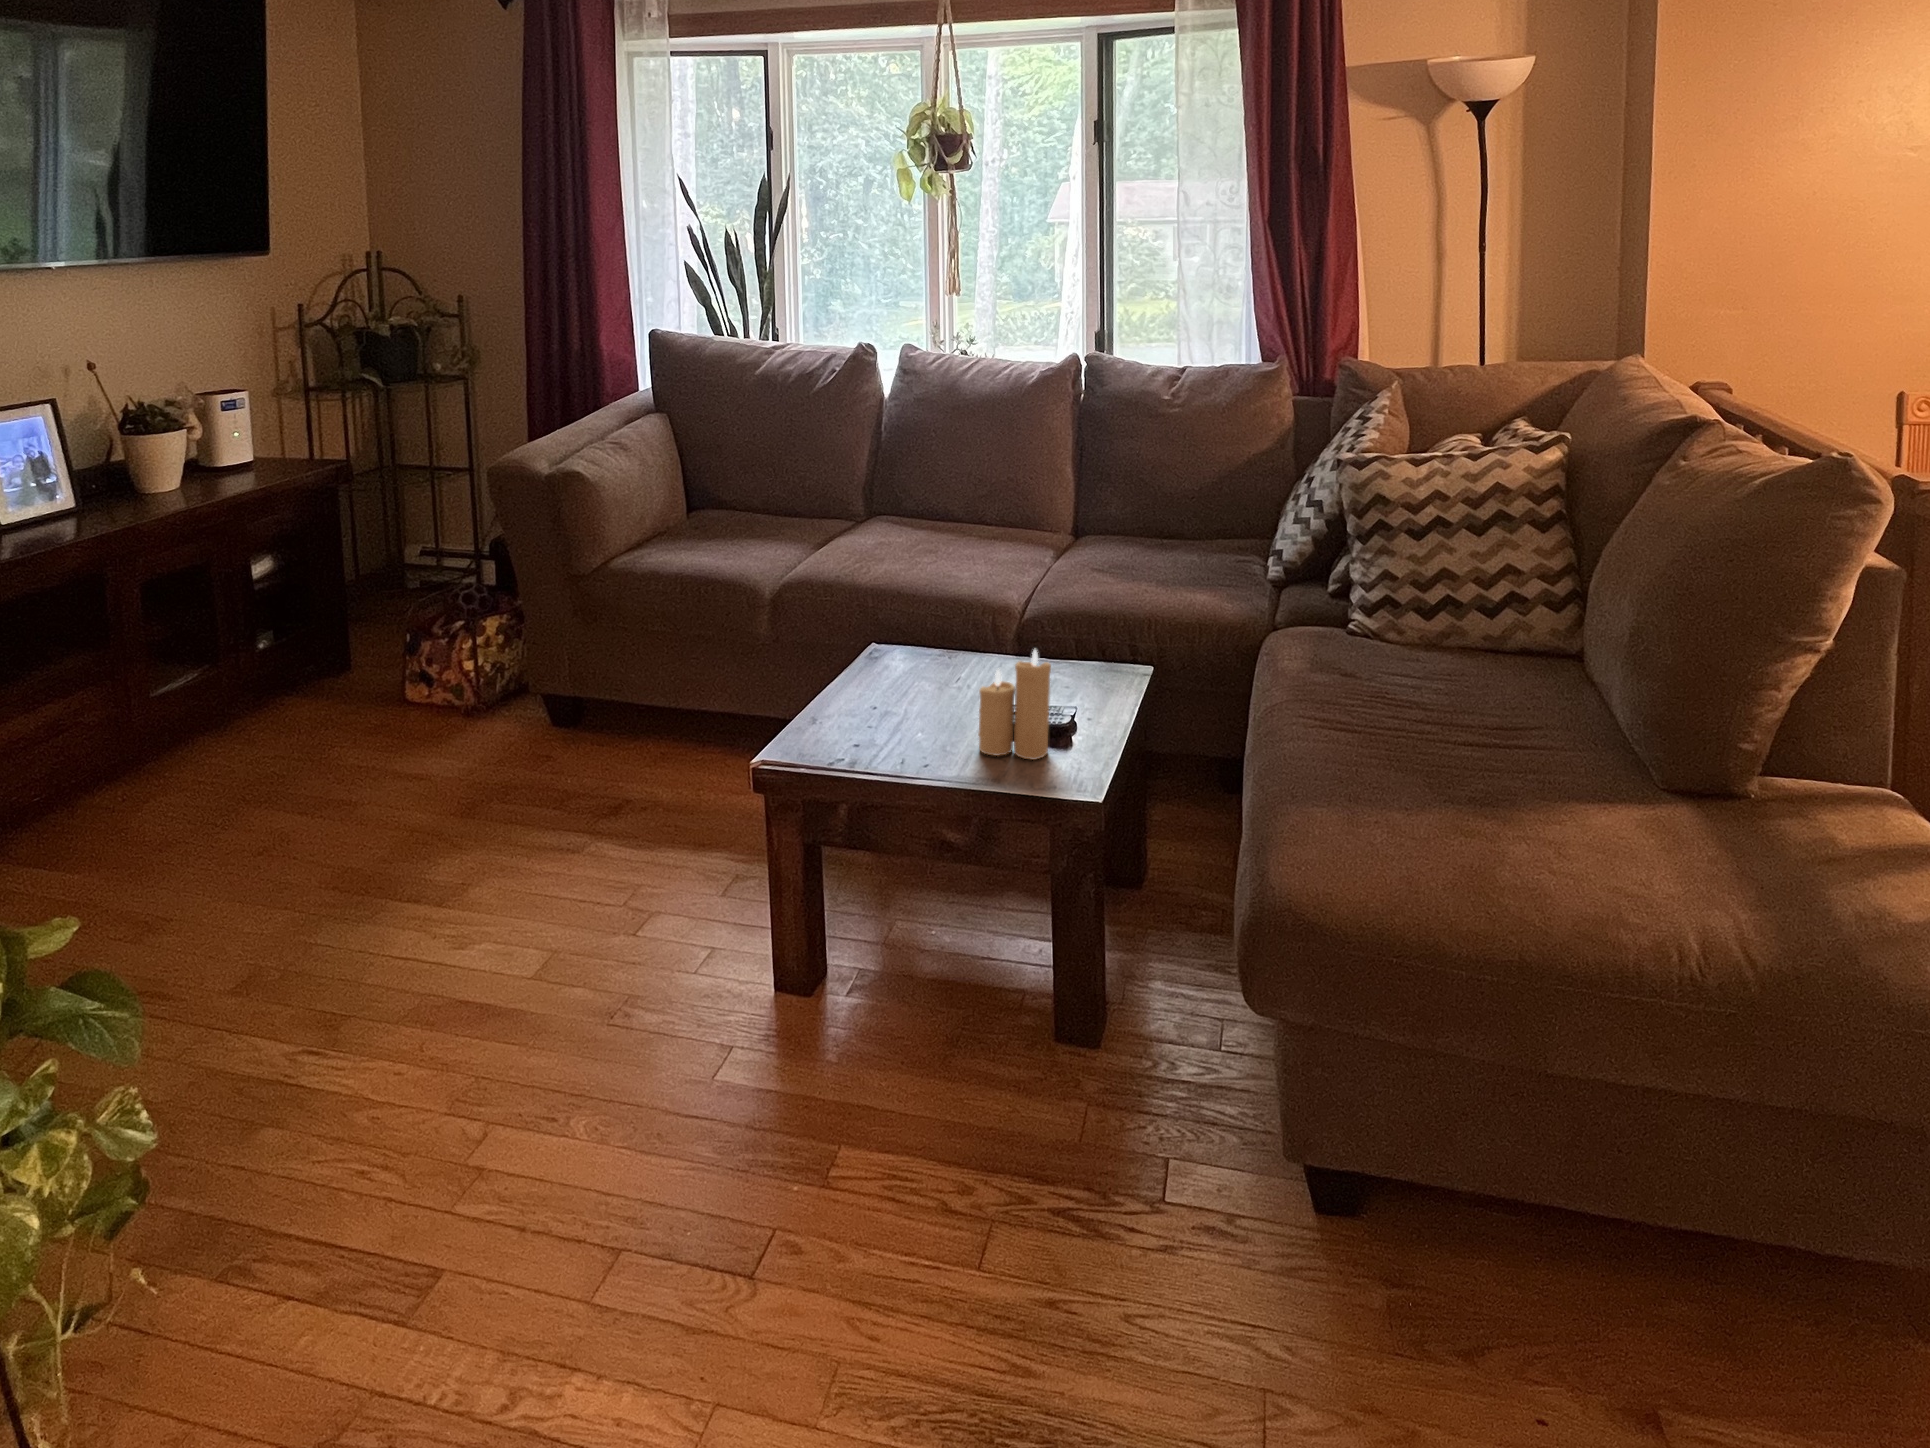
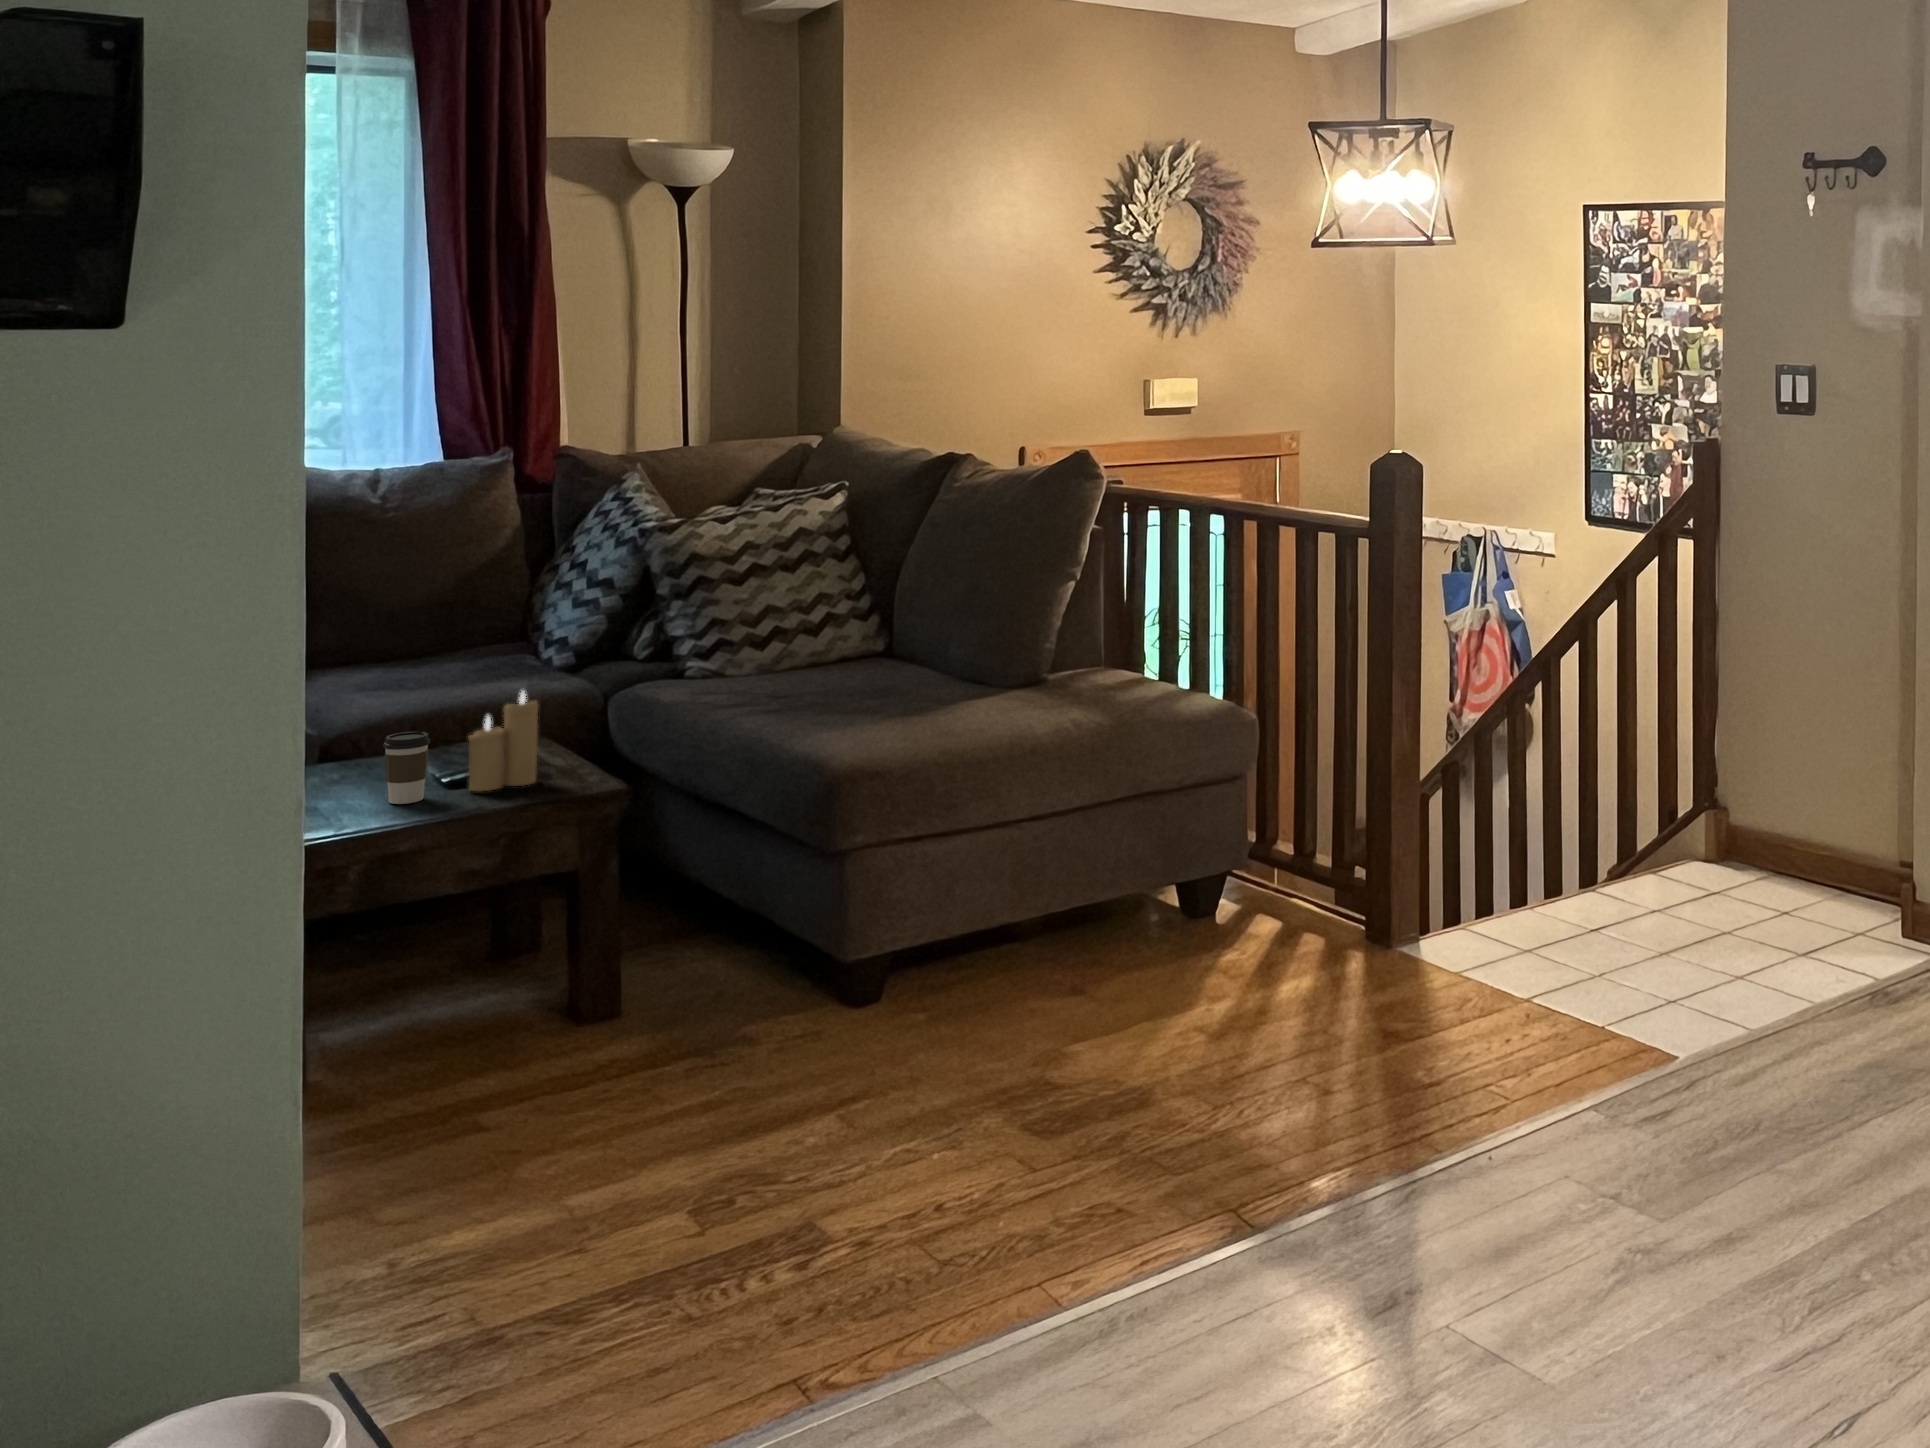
coffee cup: none [902,665,946,746] -> present [383,732,430,804]

